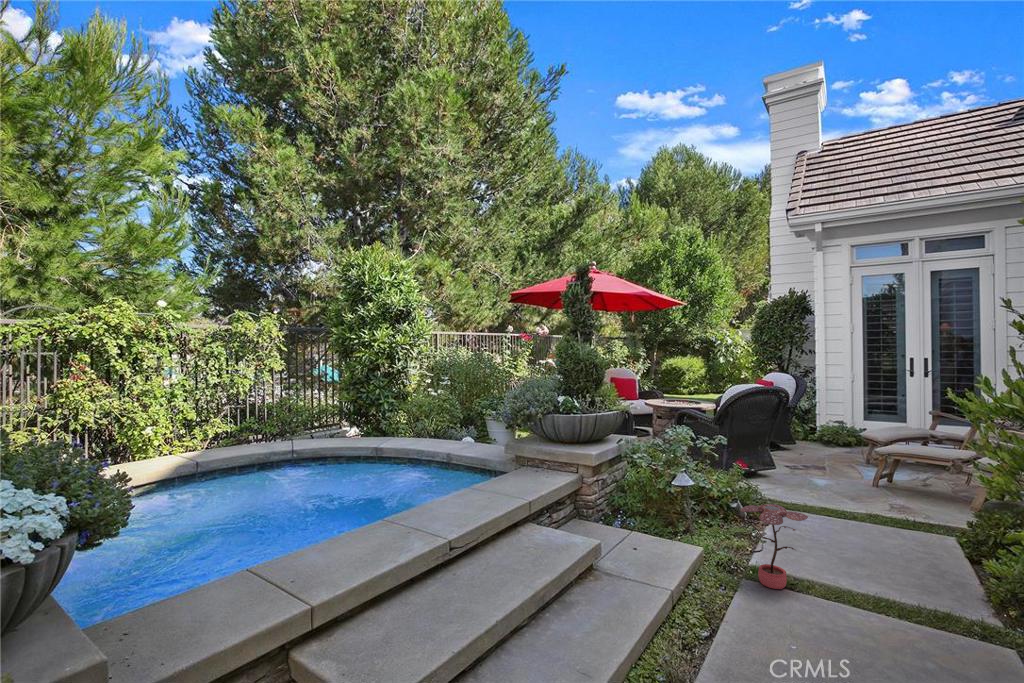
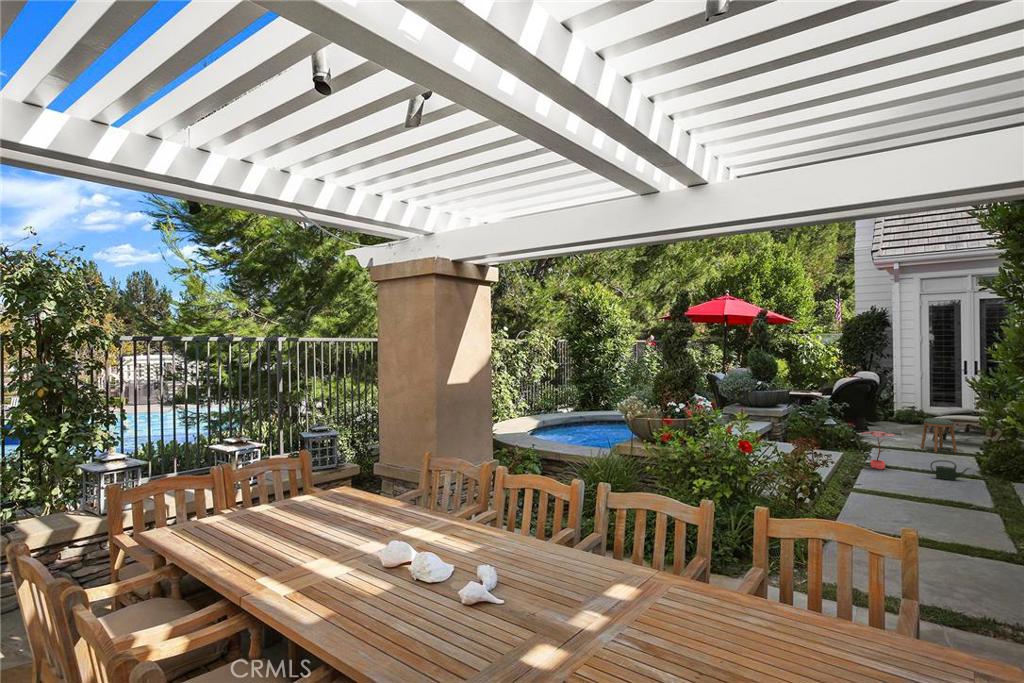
stool: none [855,457,917,520] -> present [921,418,957,452]
watering can: none [883,592,980,646] -> present [930,460,970,480]

